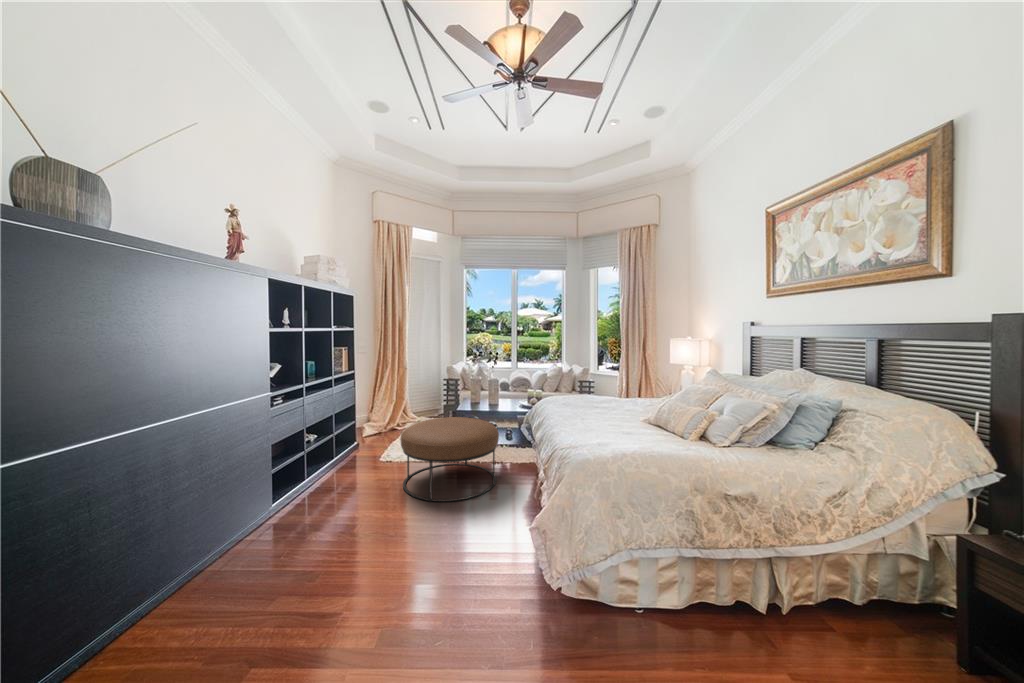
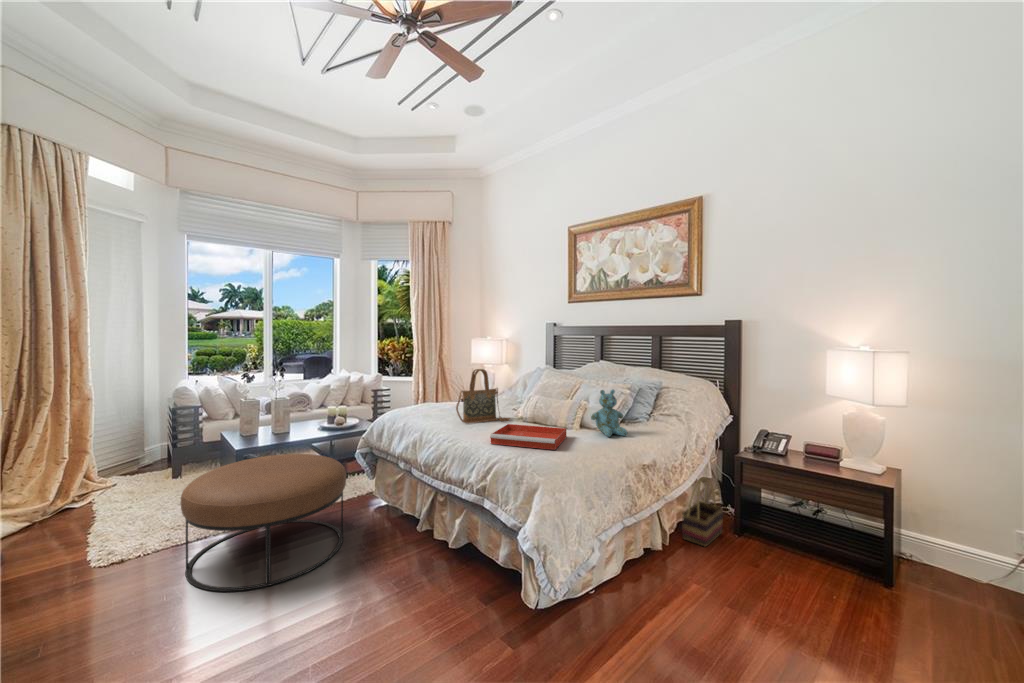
handbag: none [579,367,632,419] -> present [456,369,510,424]
stuffed bear: none [692,399,740,457] -> present [591,390,627,437]
tray: none [572,421,657,453] -> present [490,424,567,450]
basket: none [830,543,924,642] -> present [682,477,723,547]

